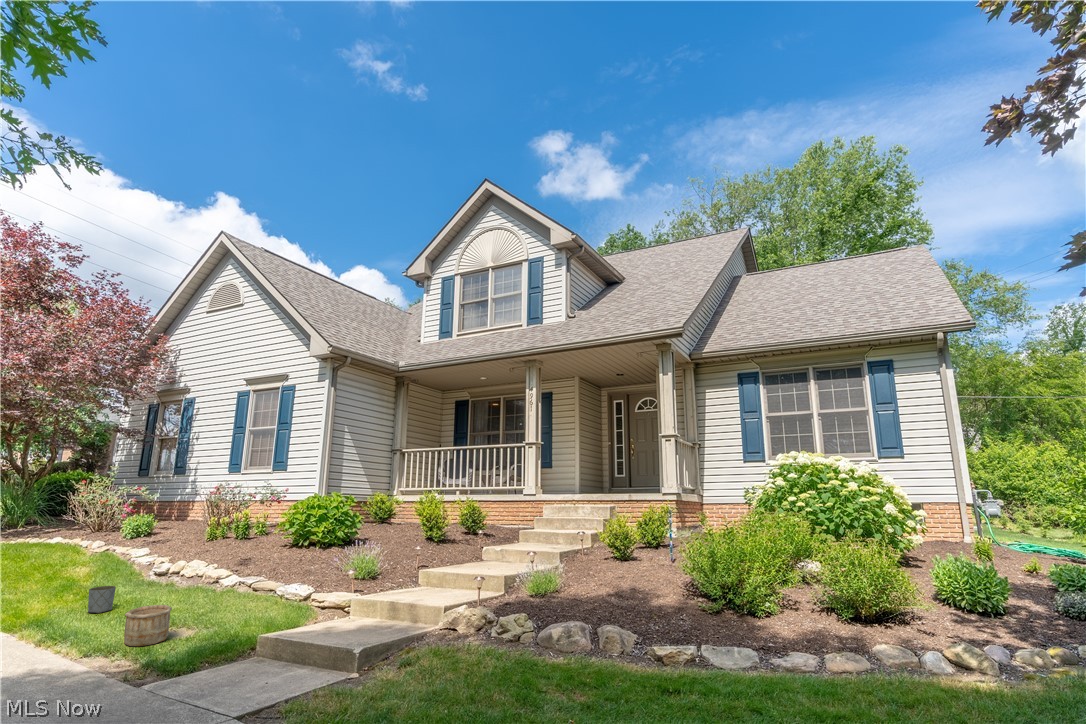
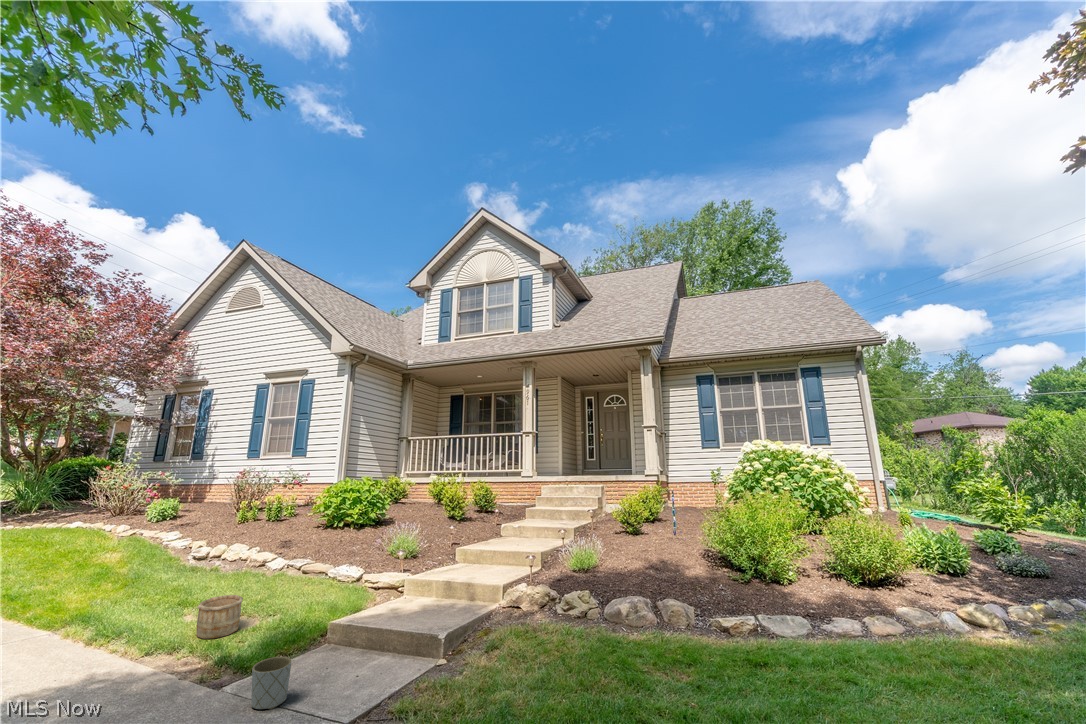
planter: present [88,586,116,613] -> present [251,657,291,709]

